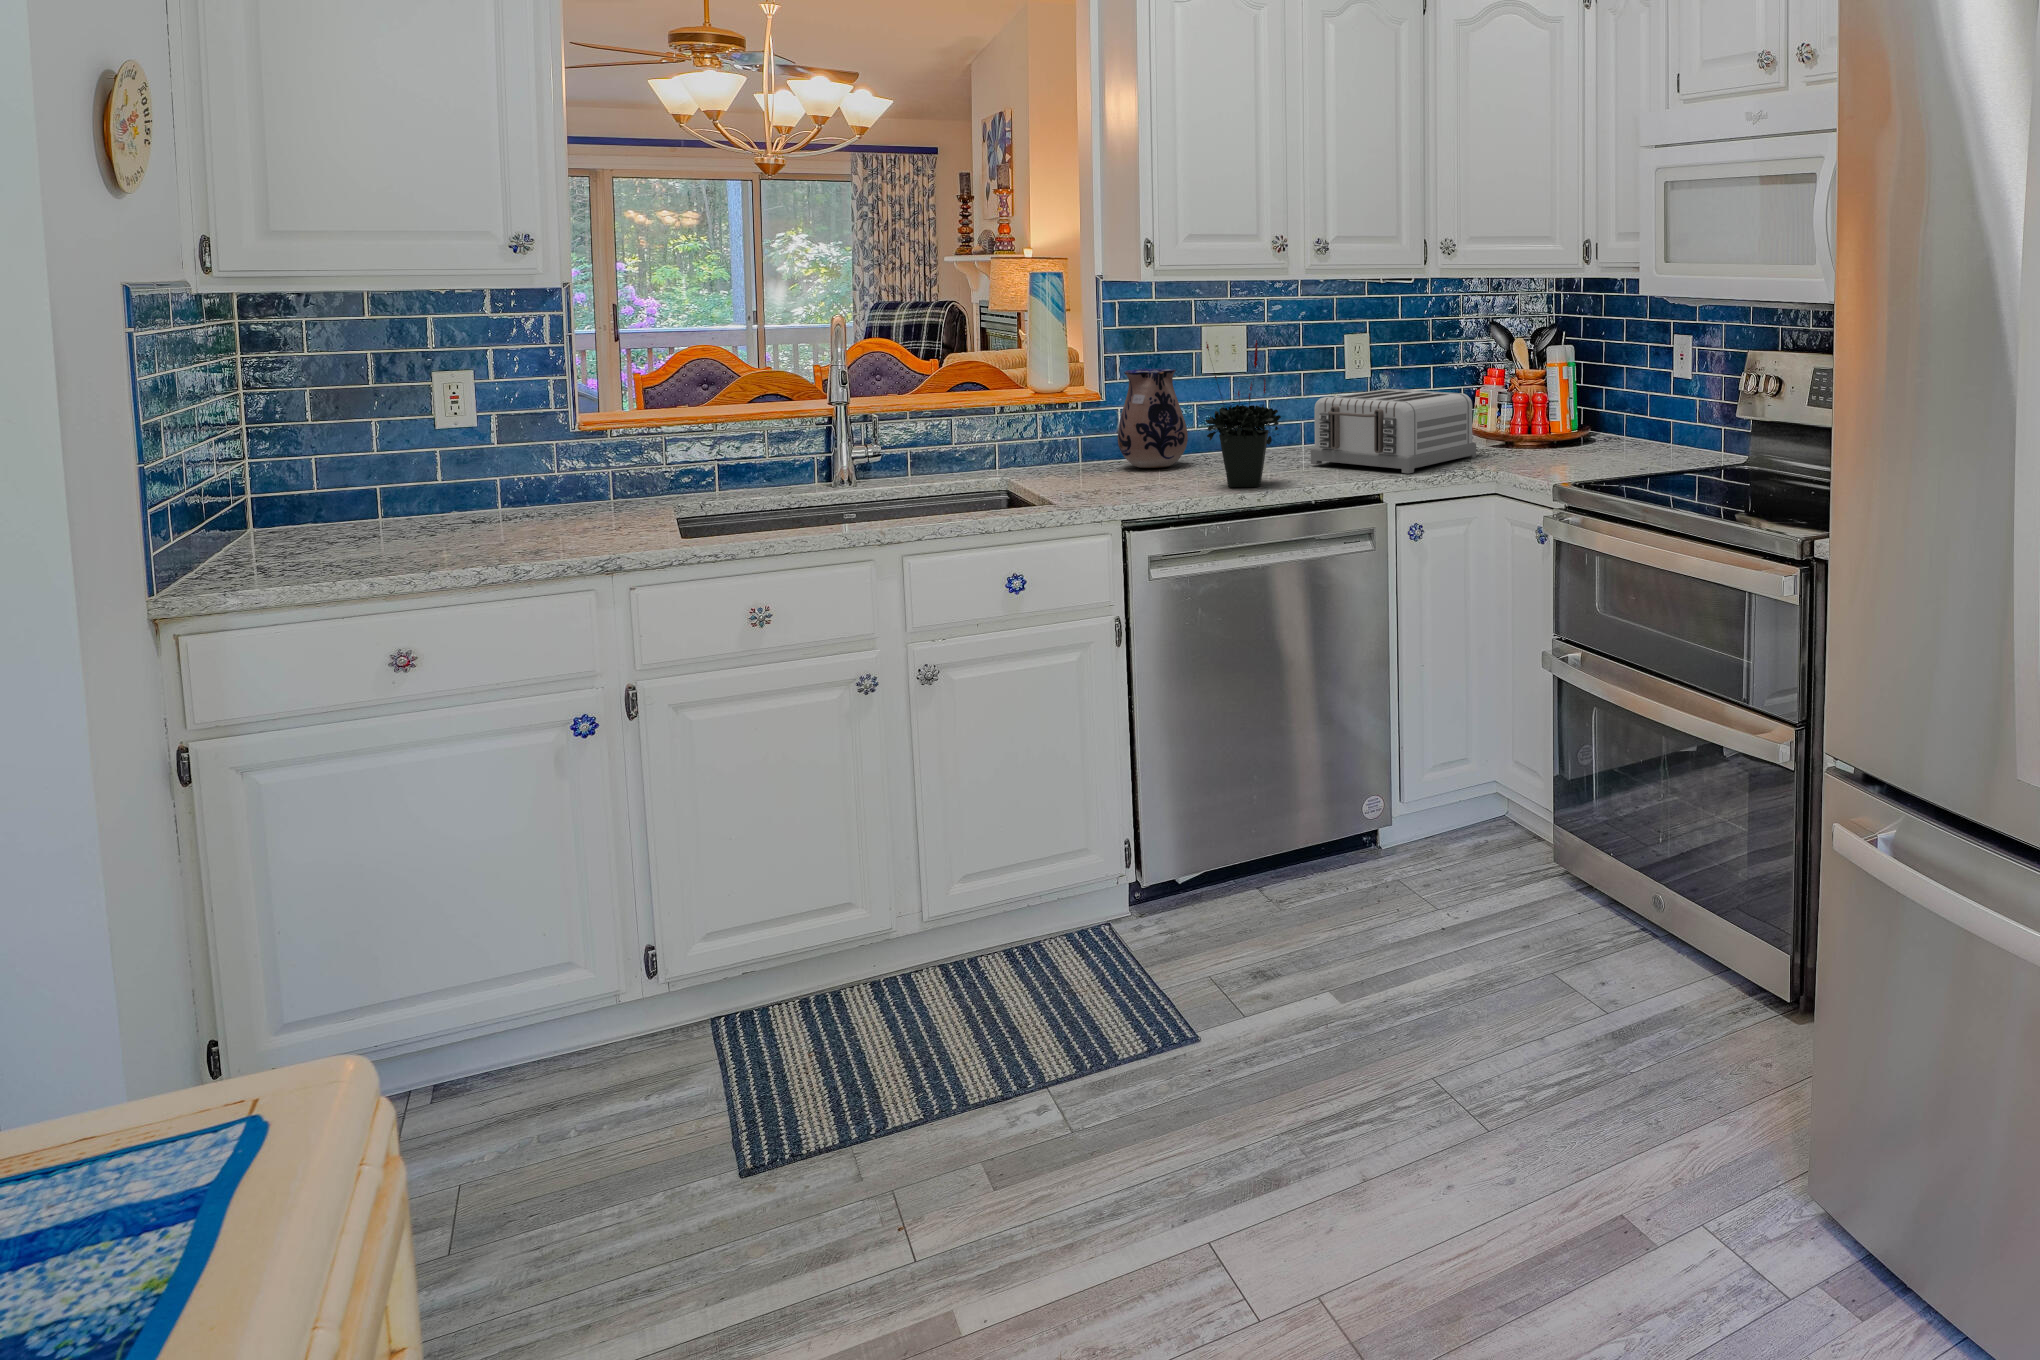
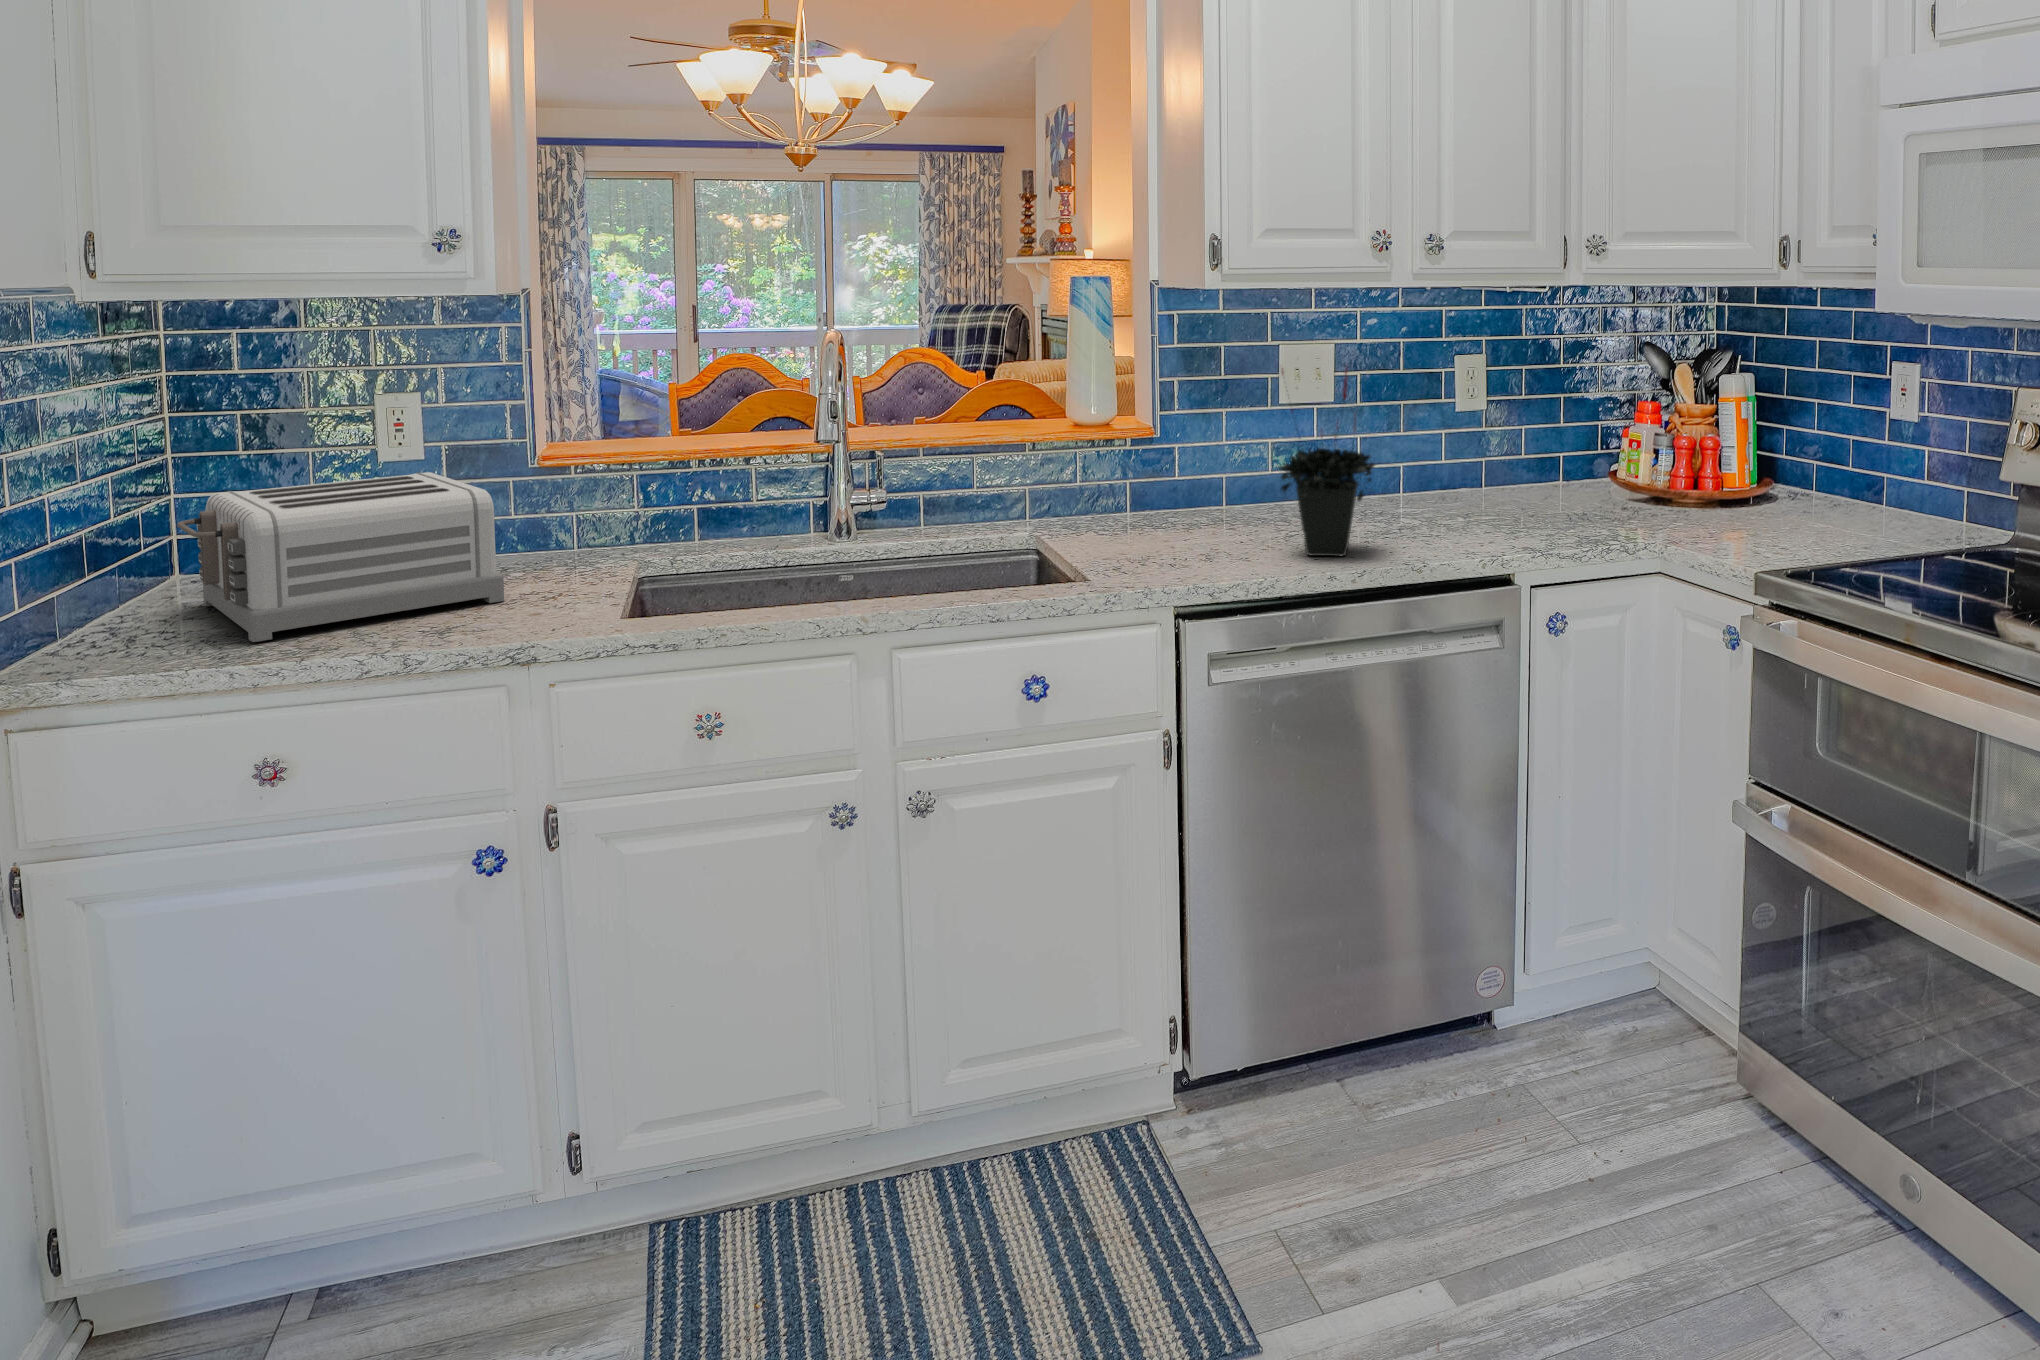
ceramic pitcher: present [1118,369,1188,468] -> none [1170,394,1254,519]
toaster: present [1311,389,1476,473] -> present [177,472,504,642]

